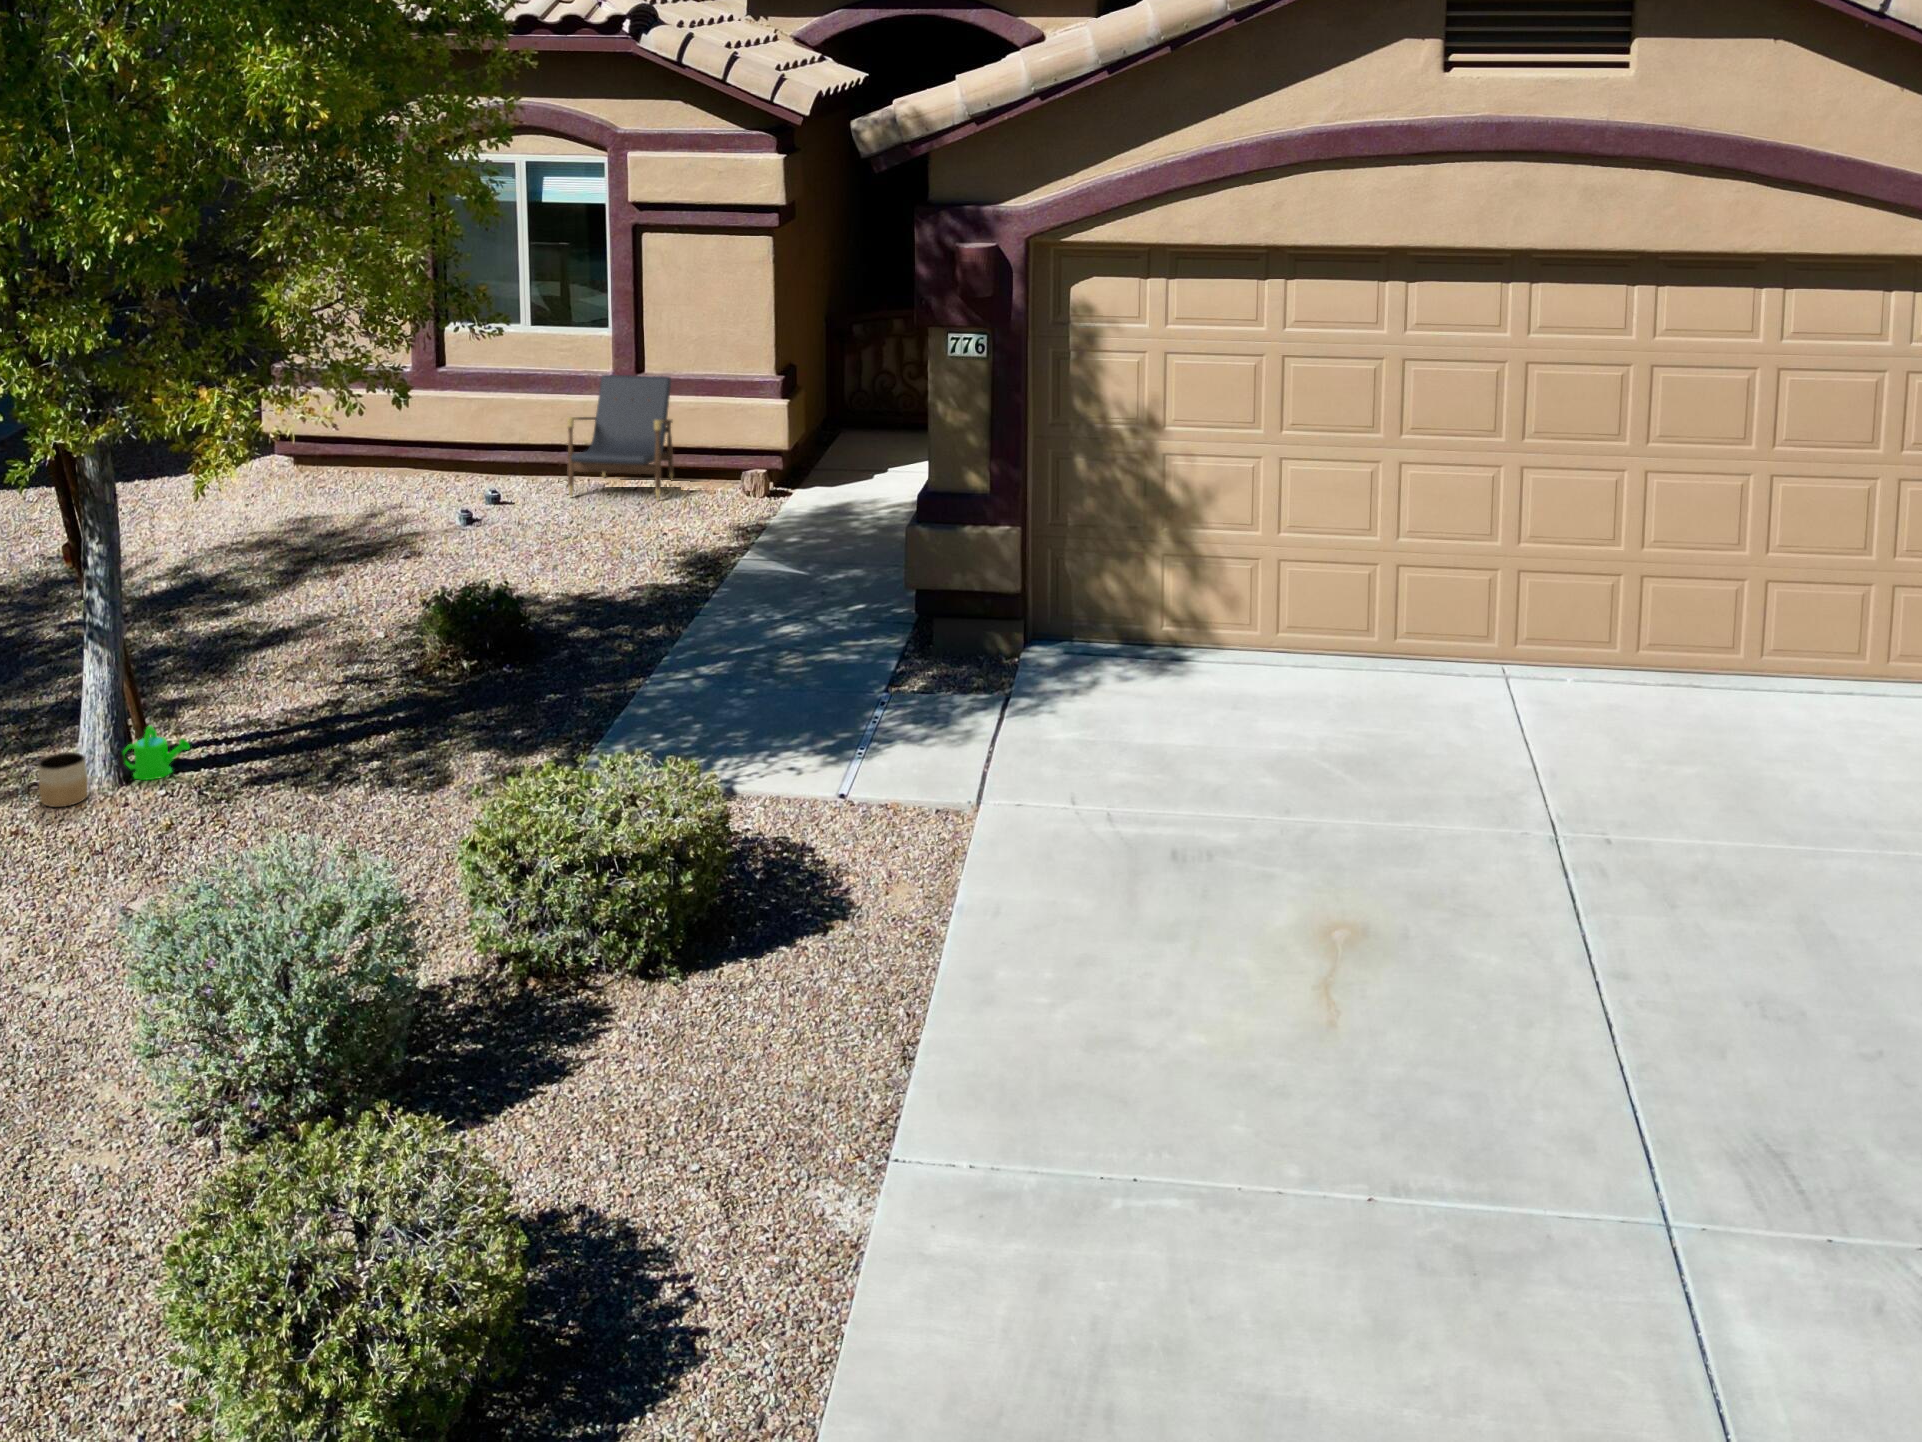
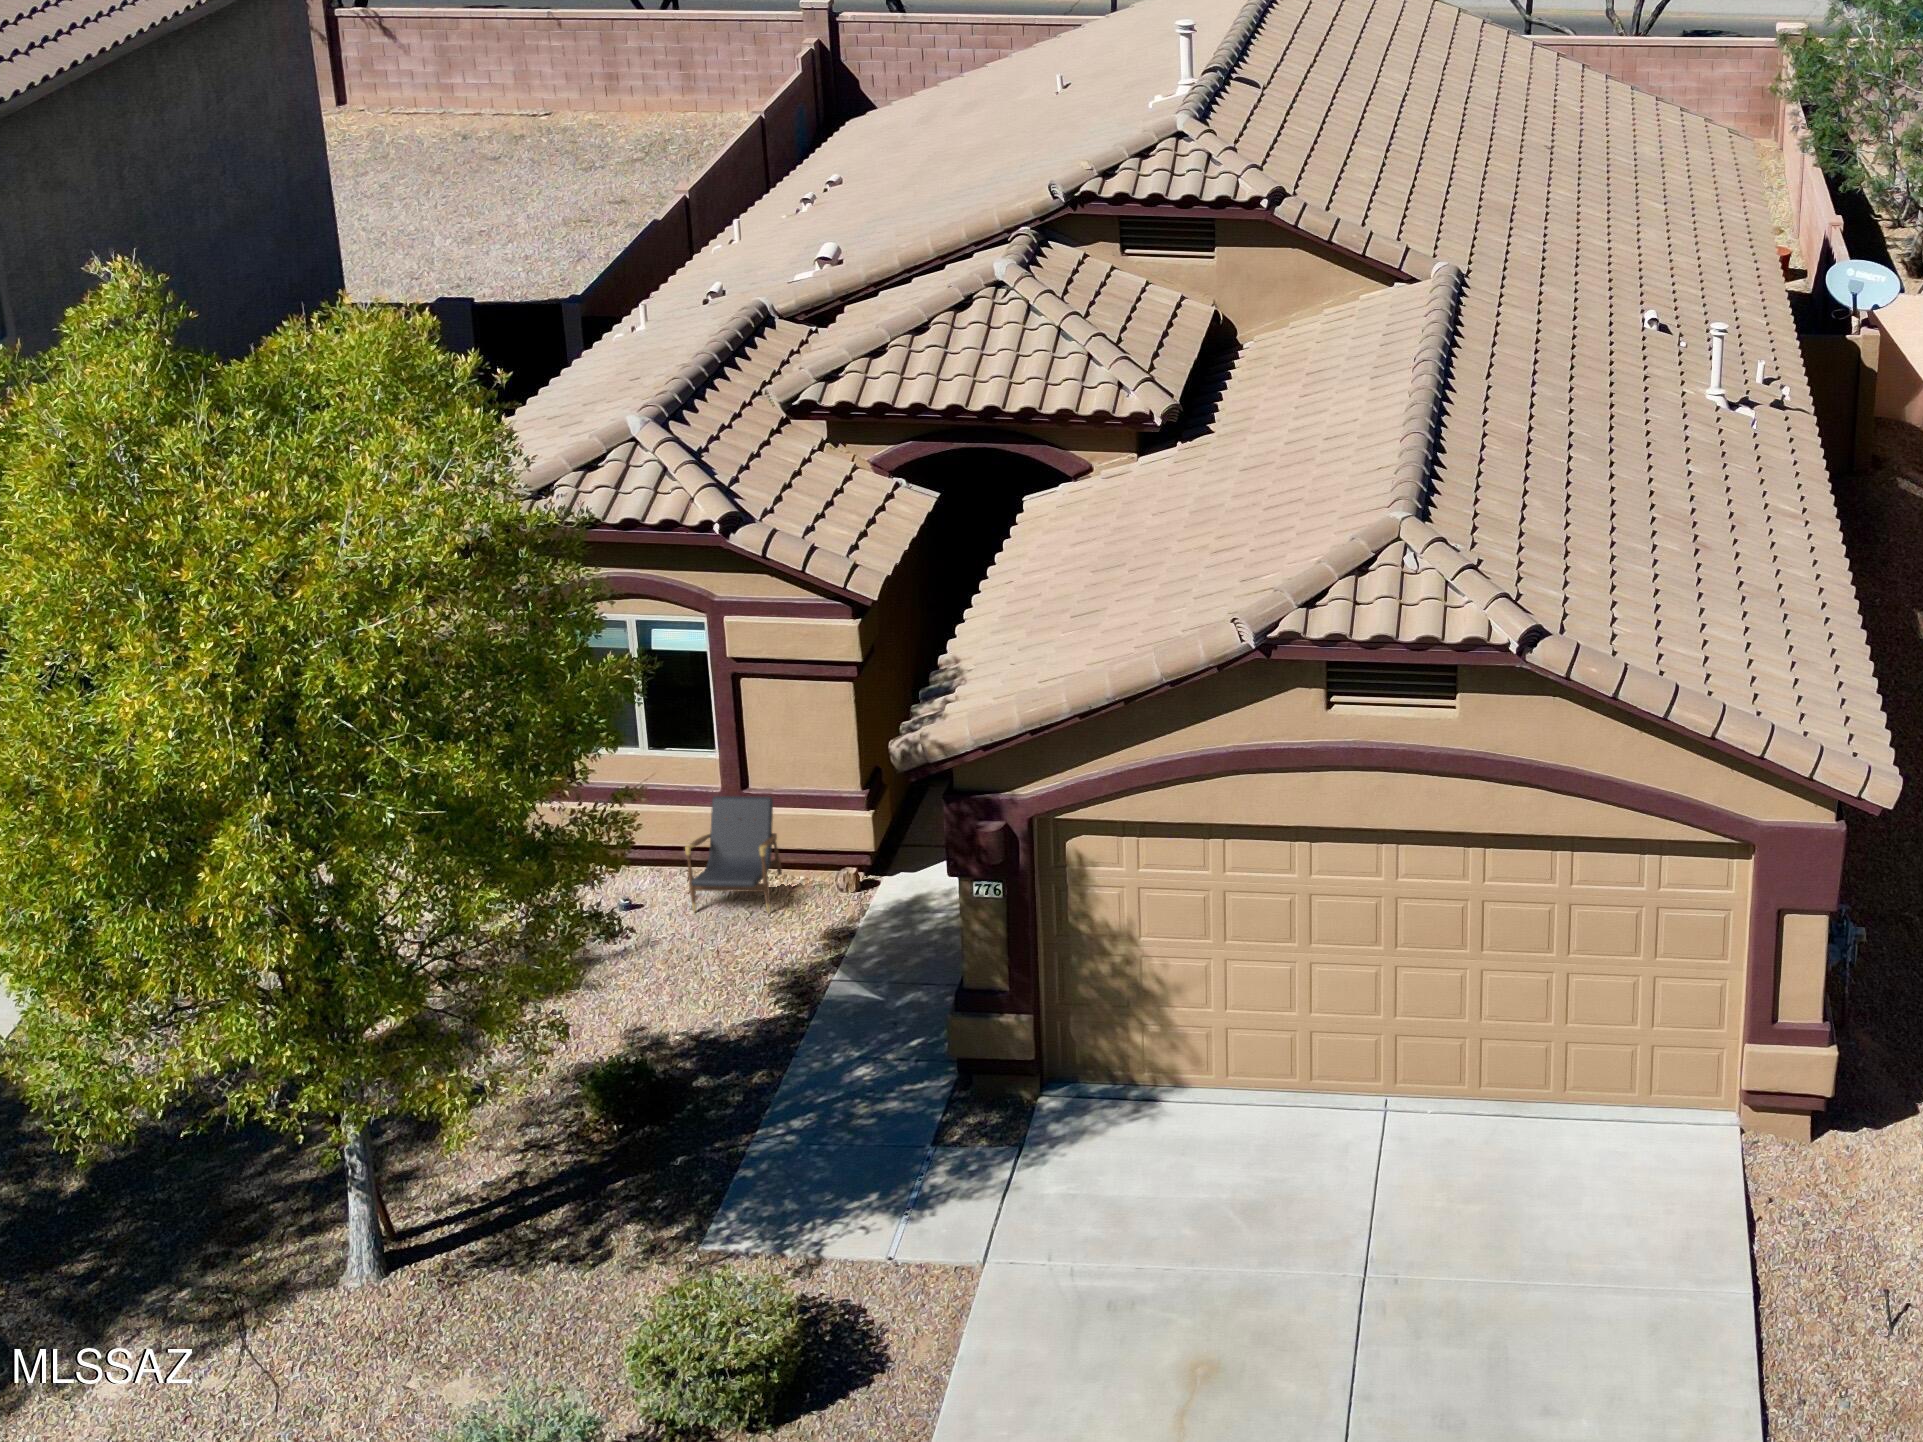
watering can: present [123,725,190,780] -> none [376,1225,426,1265]
planter: present [38,752,88,807] -> none [324,1252,360,1294]

